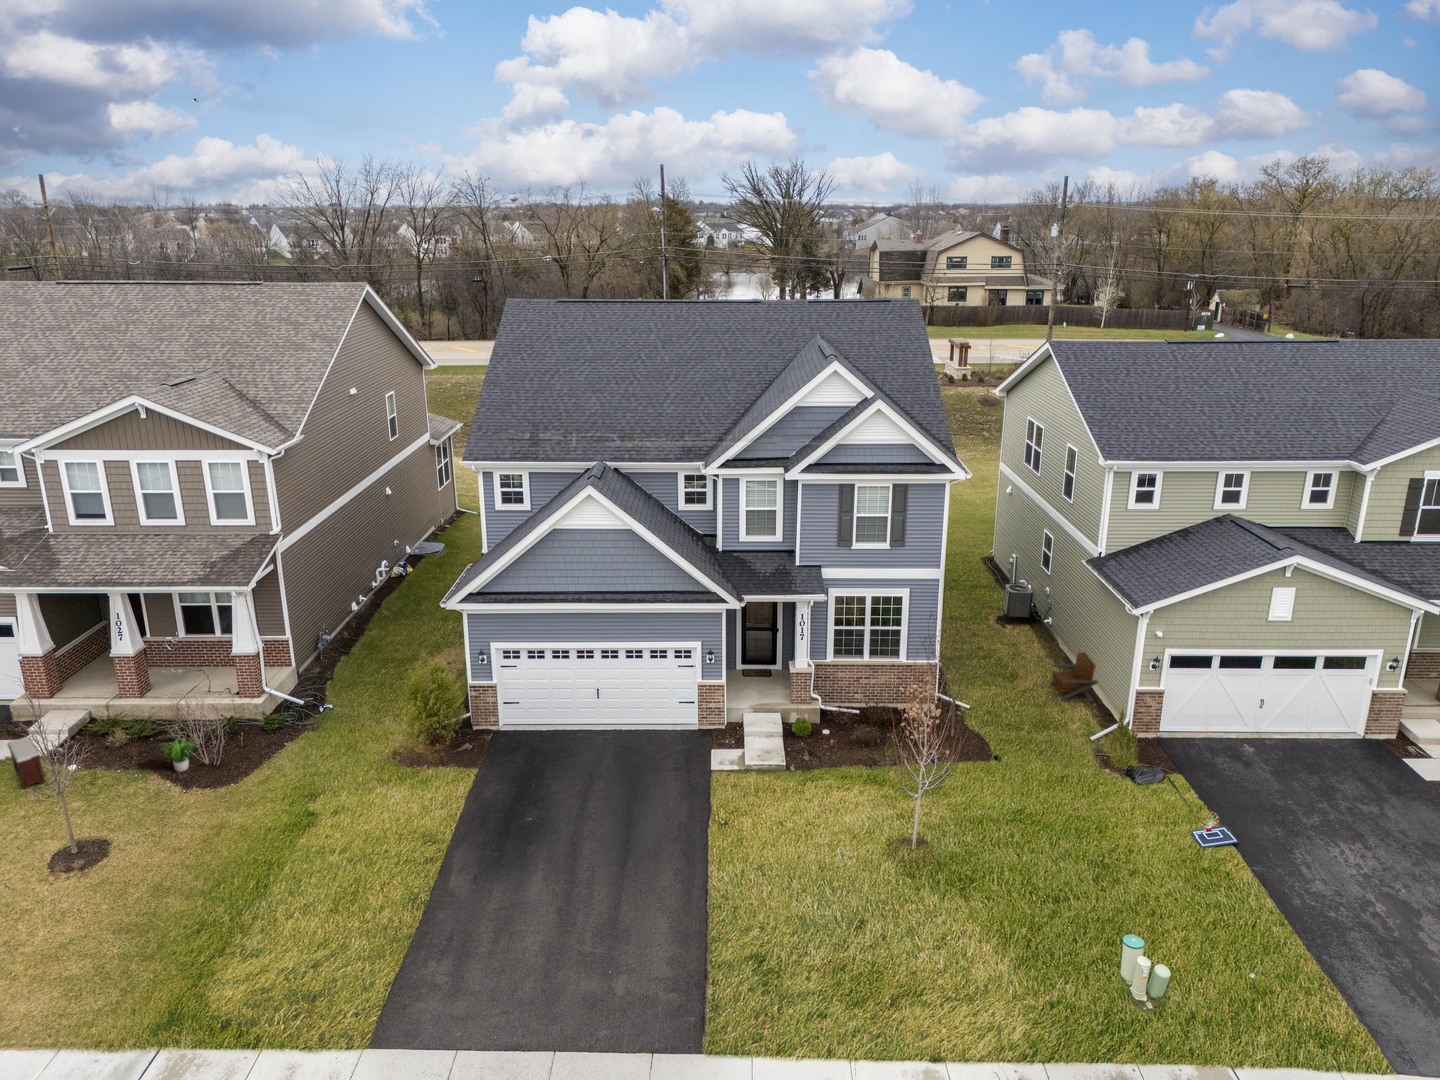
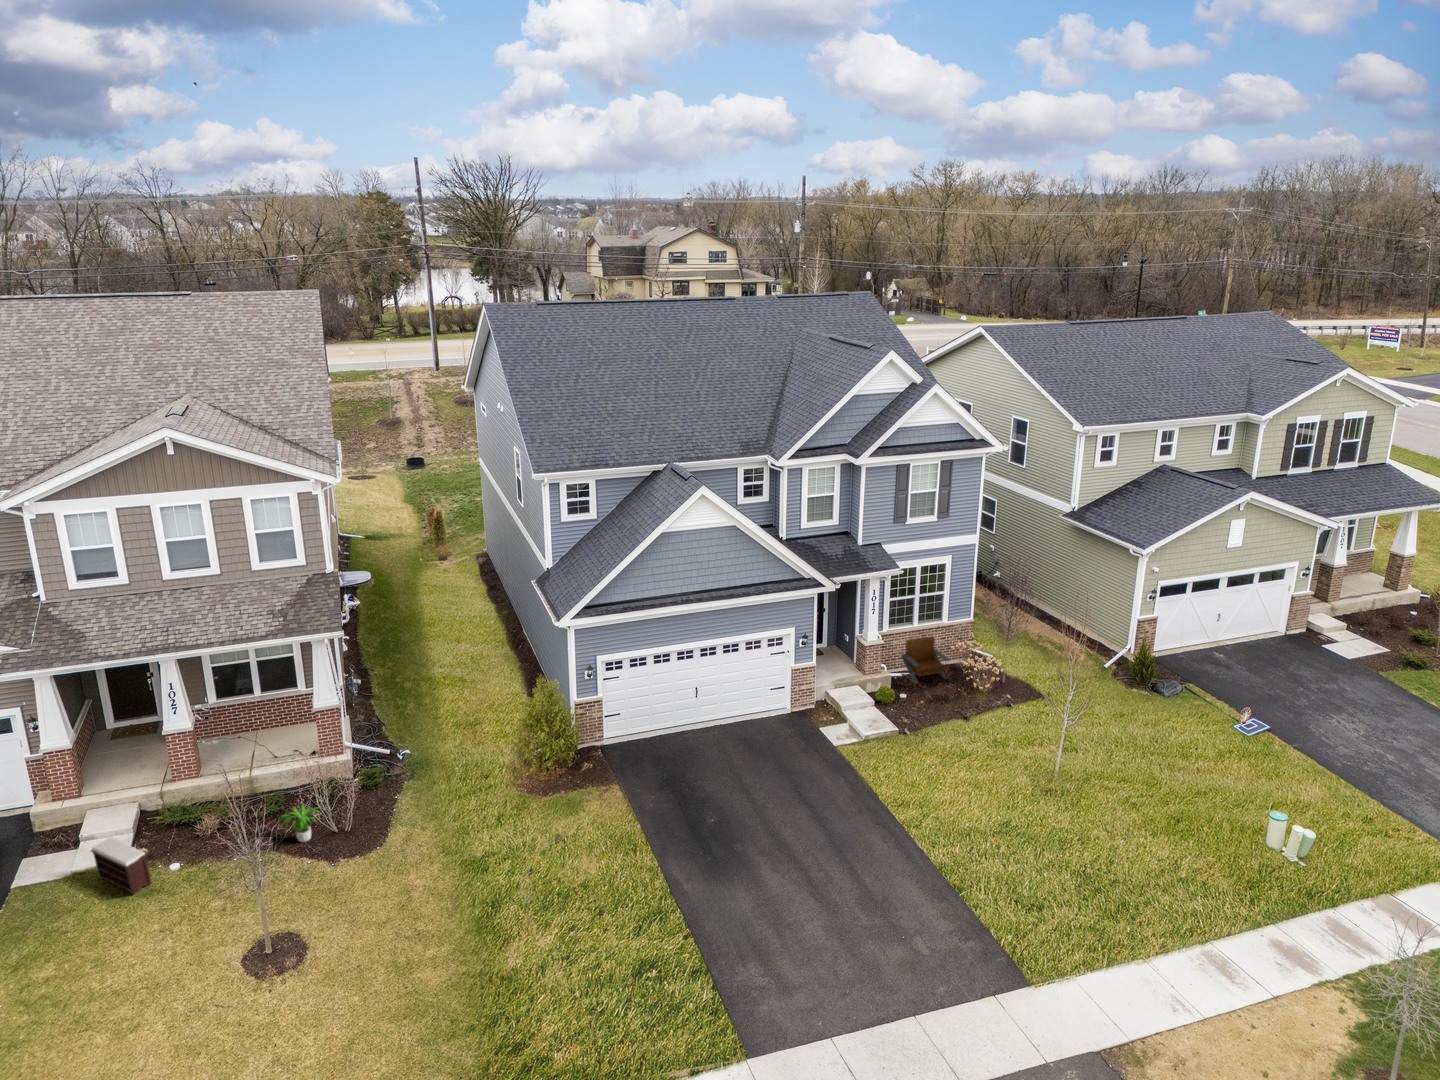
lounge chair: present [1049,652,1098,702] -> present [901,636,949,684]

